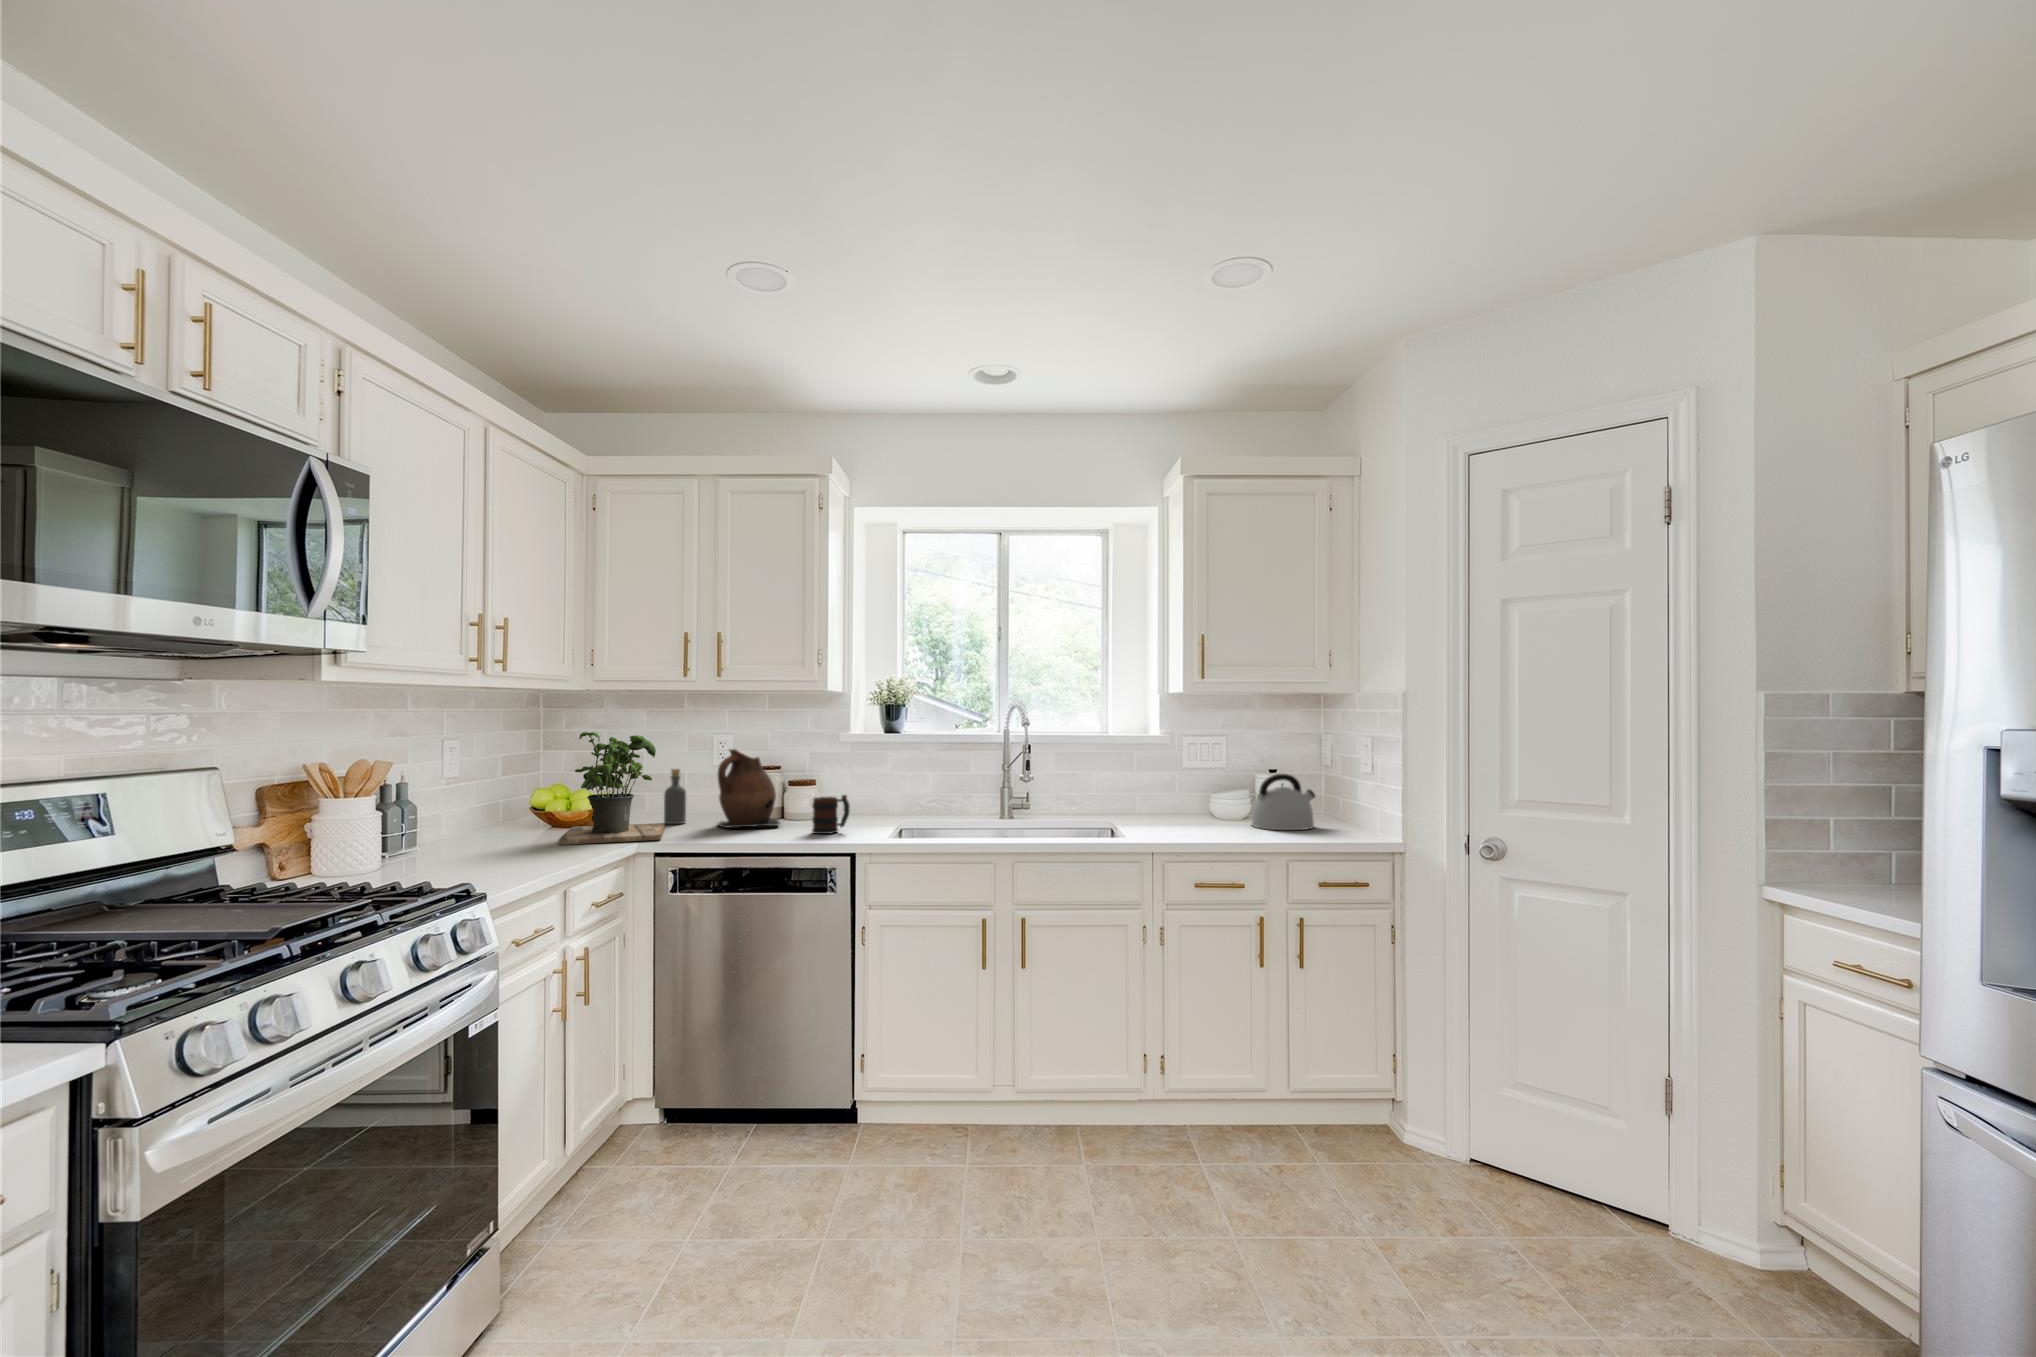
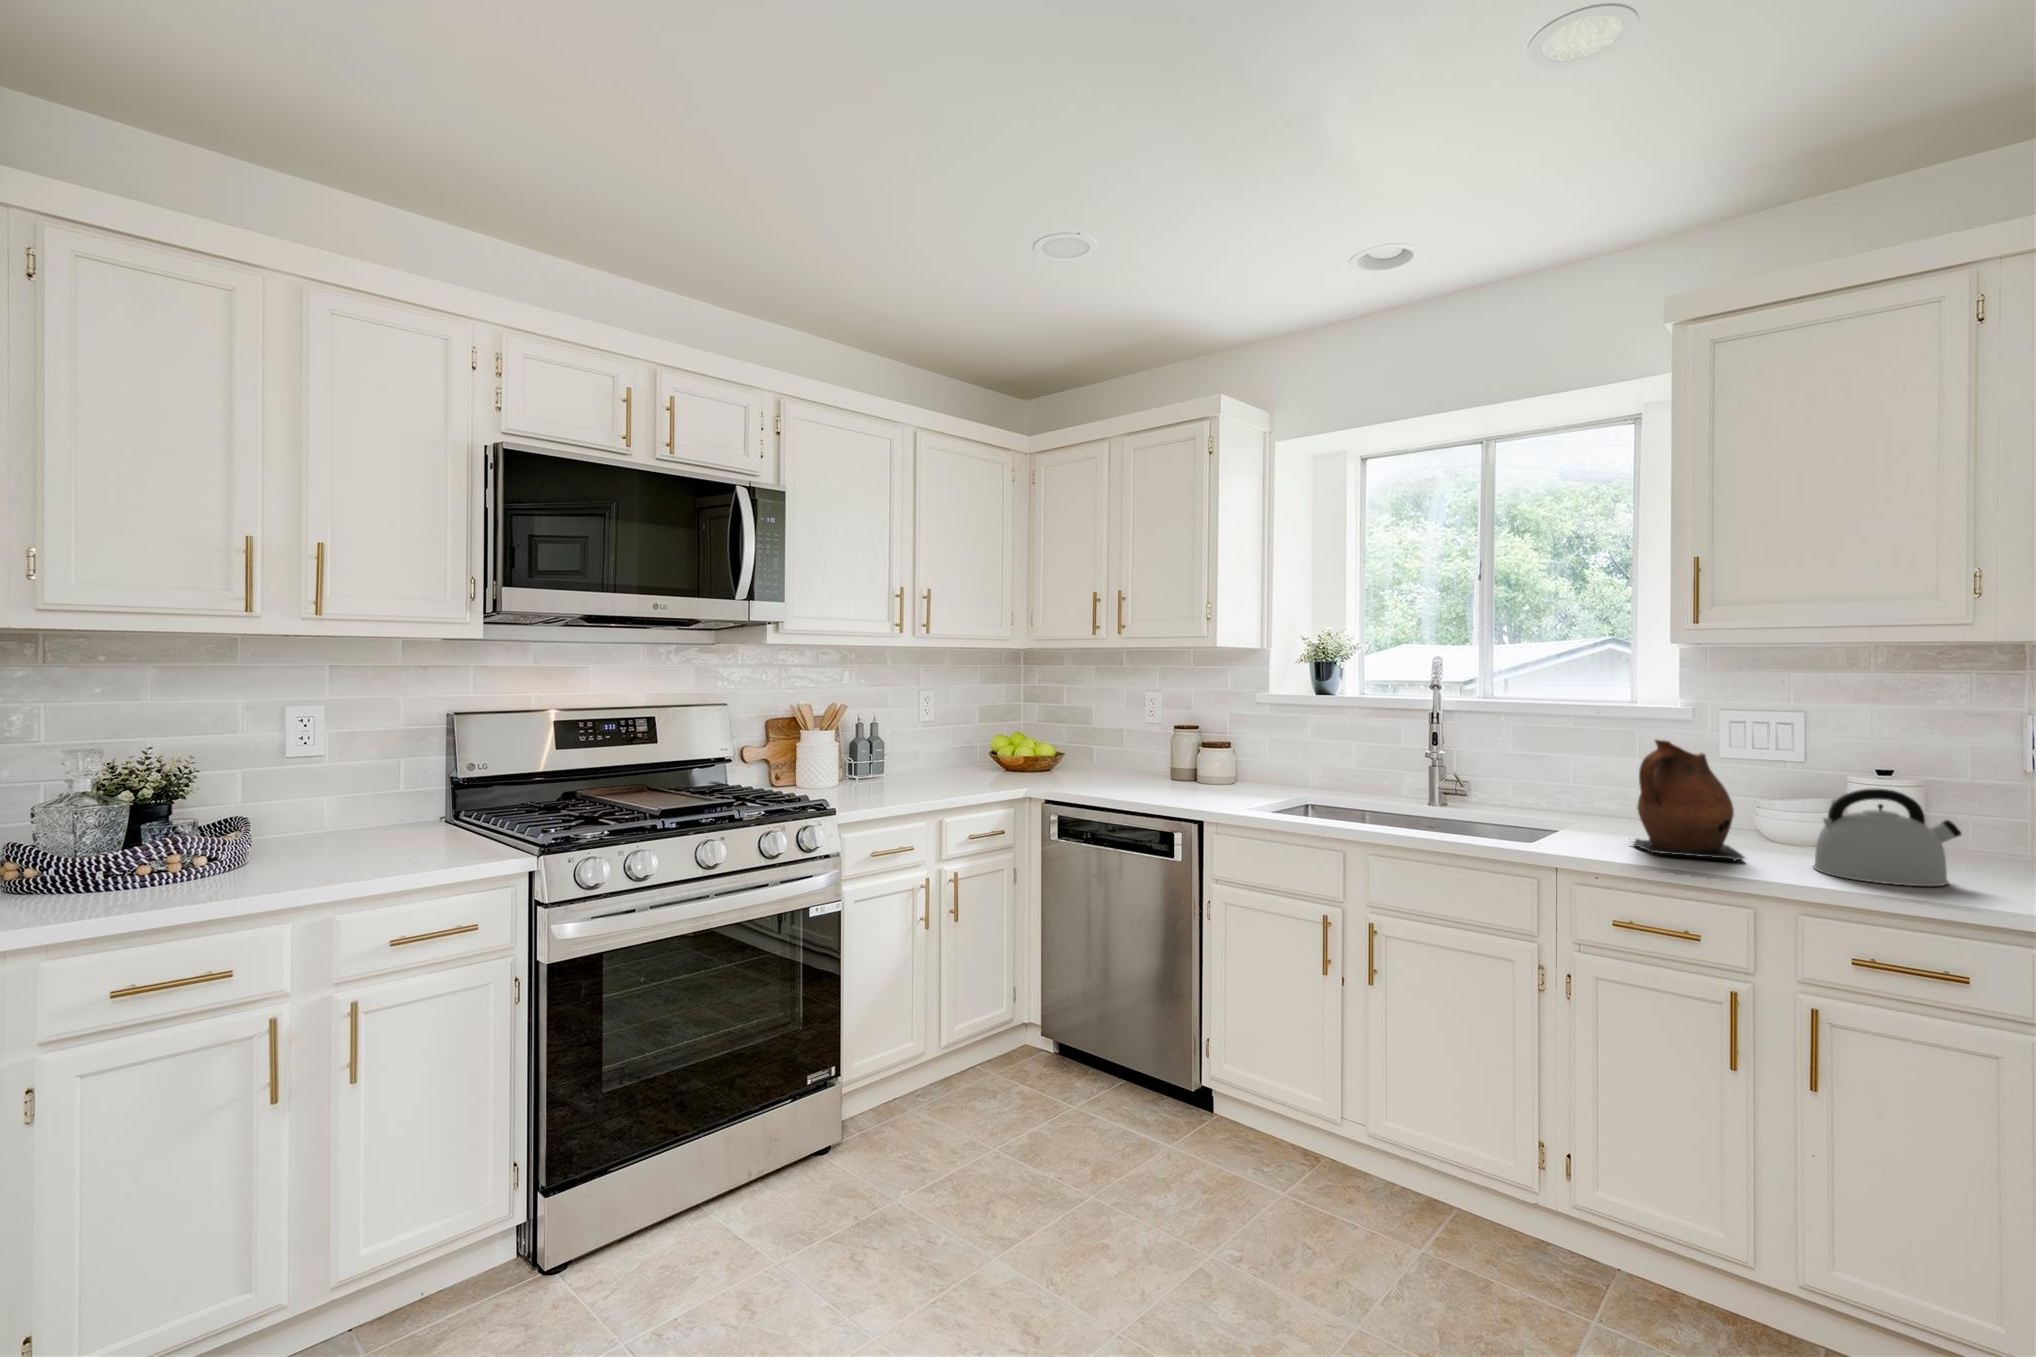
potted plant: present [559,732,665,845] -> none [977,686,1084,788]
ceramic pitcher: present [718,749,780,828] -> present [1634,739,1745,861]
bottle: present [664,769,686,824] -> none [1092,723,1111,776]
mug: present [812,795,850,834] -> none [1189,761,1227,801]

